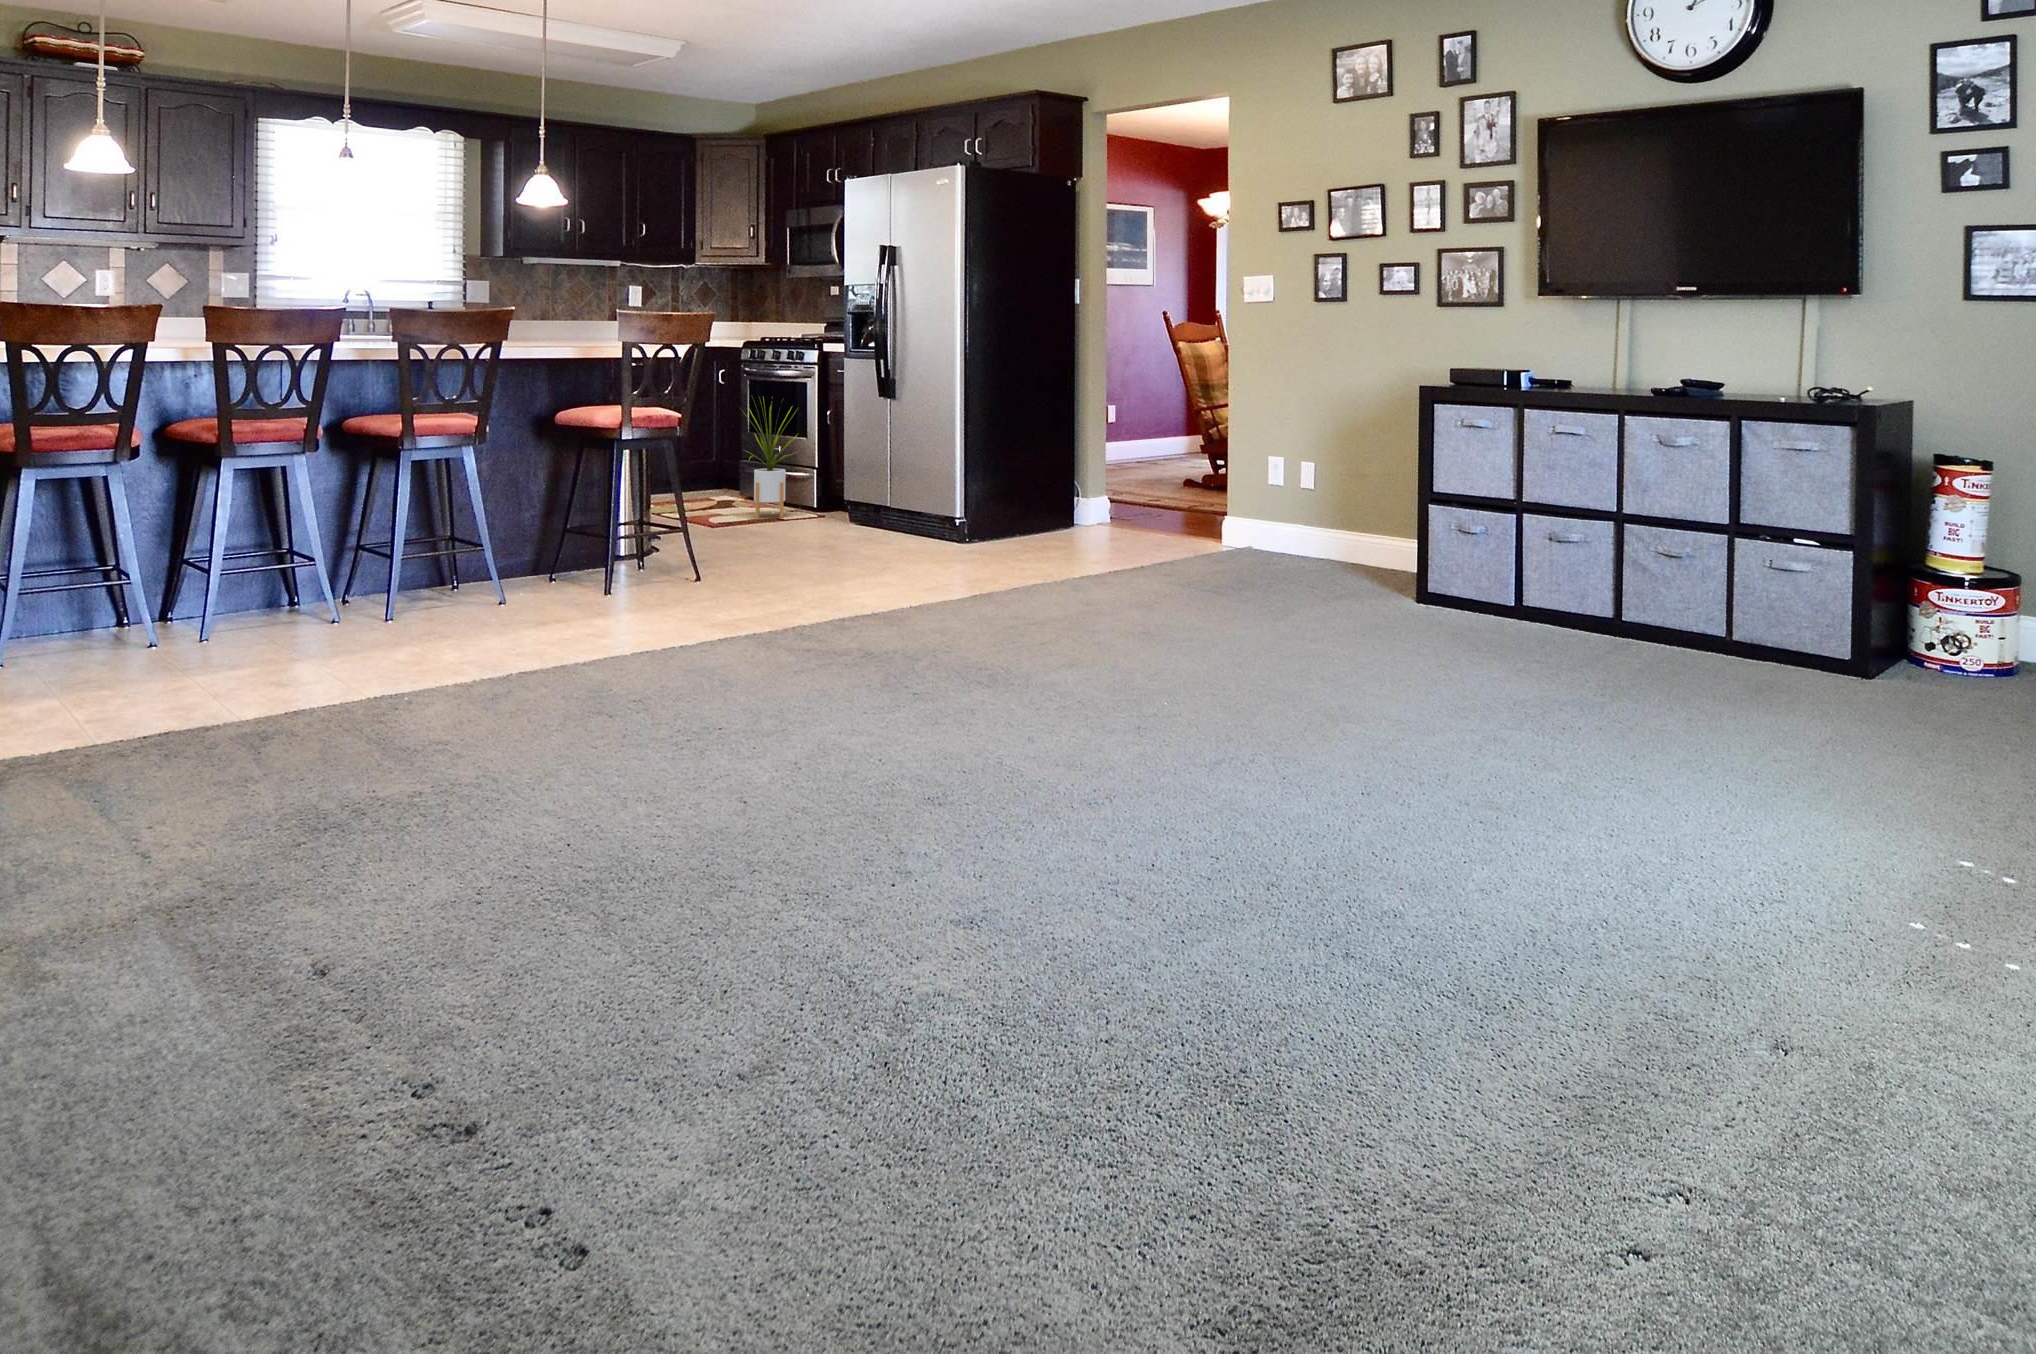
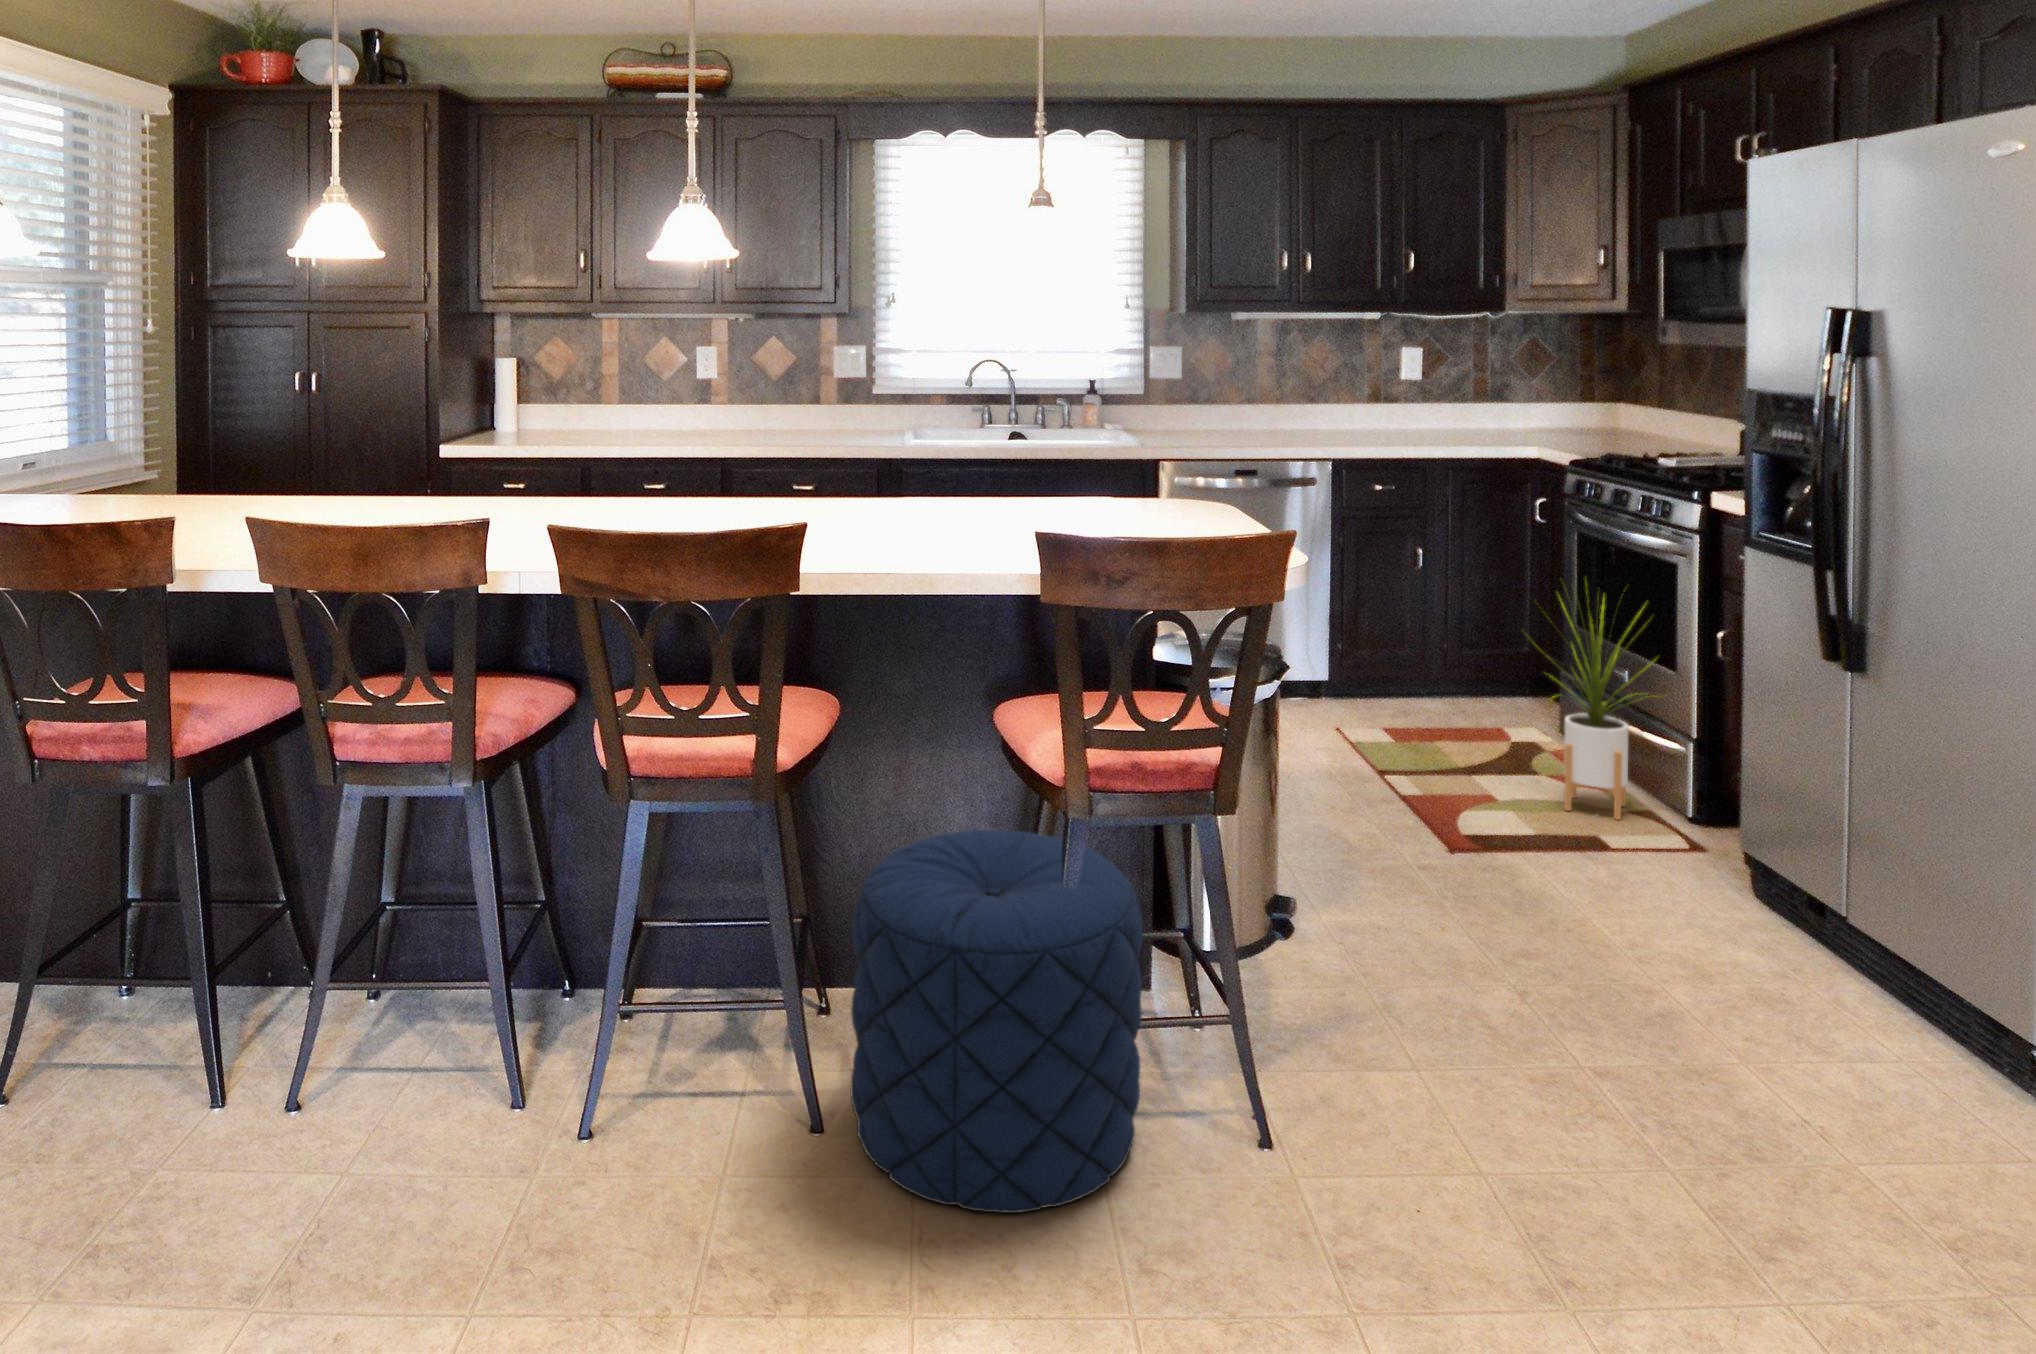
pouf: none [489,472,637,618] -> present [850,830,1143,1213]

